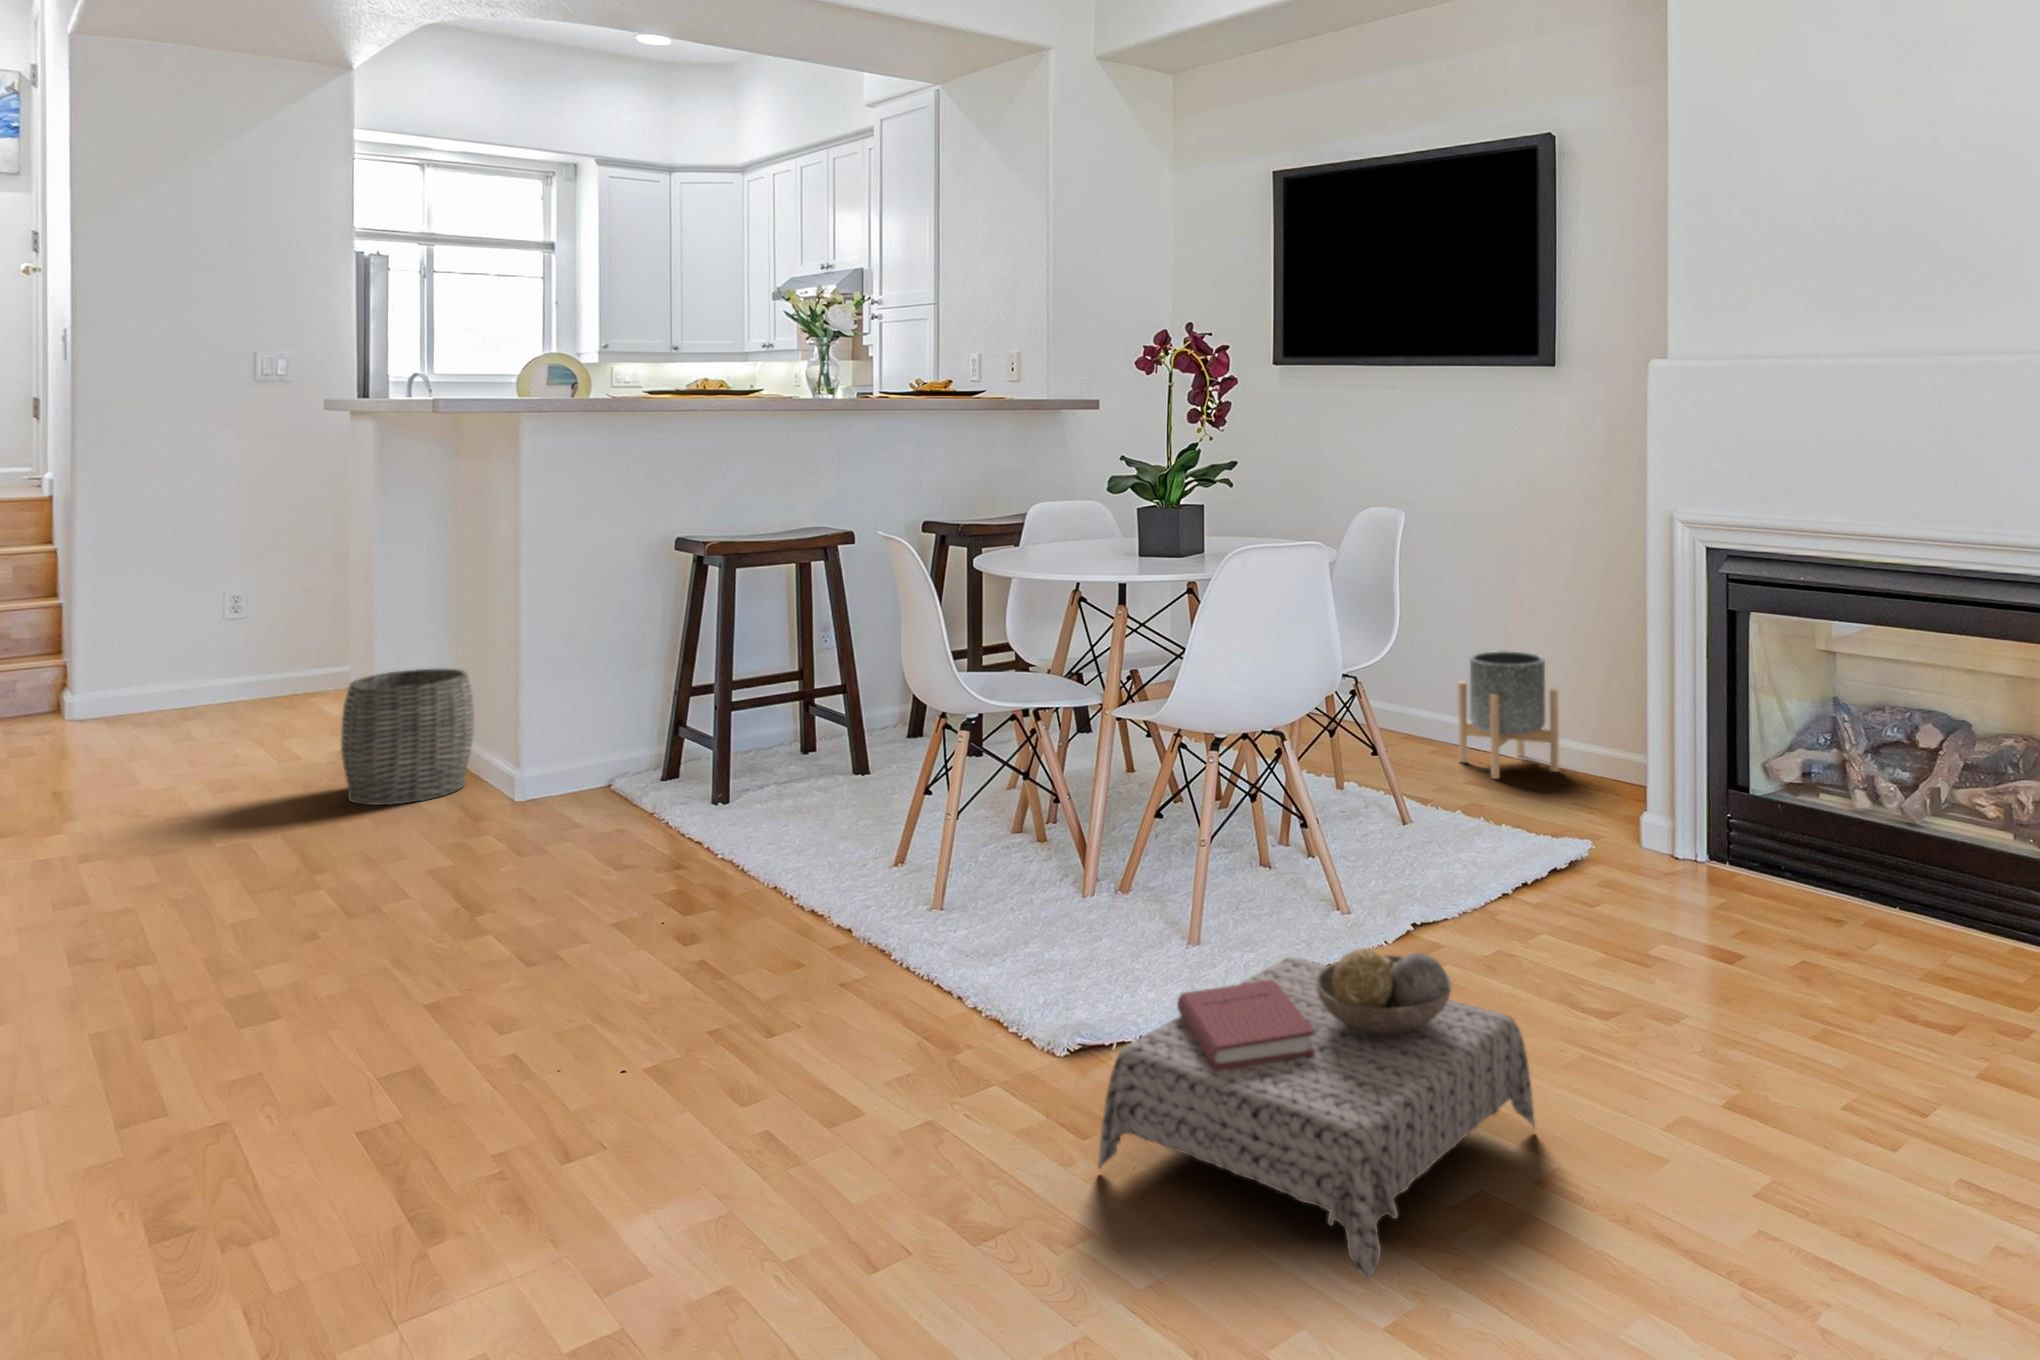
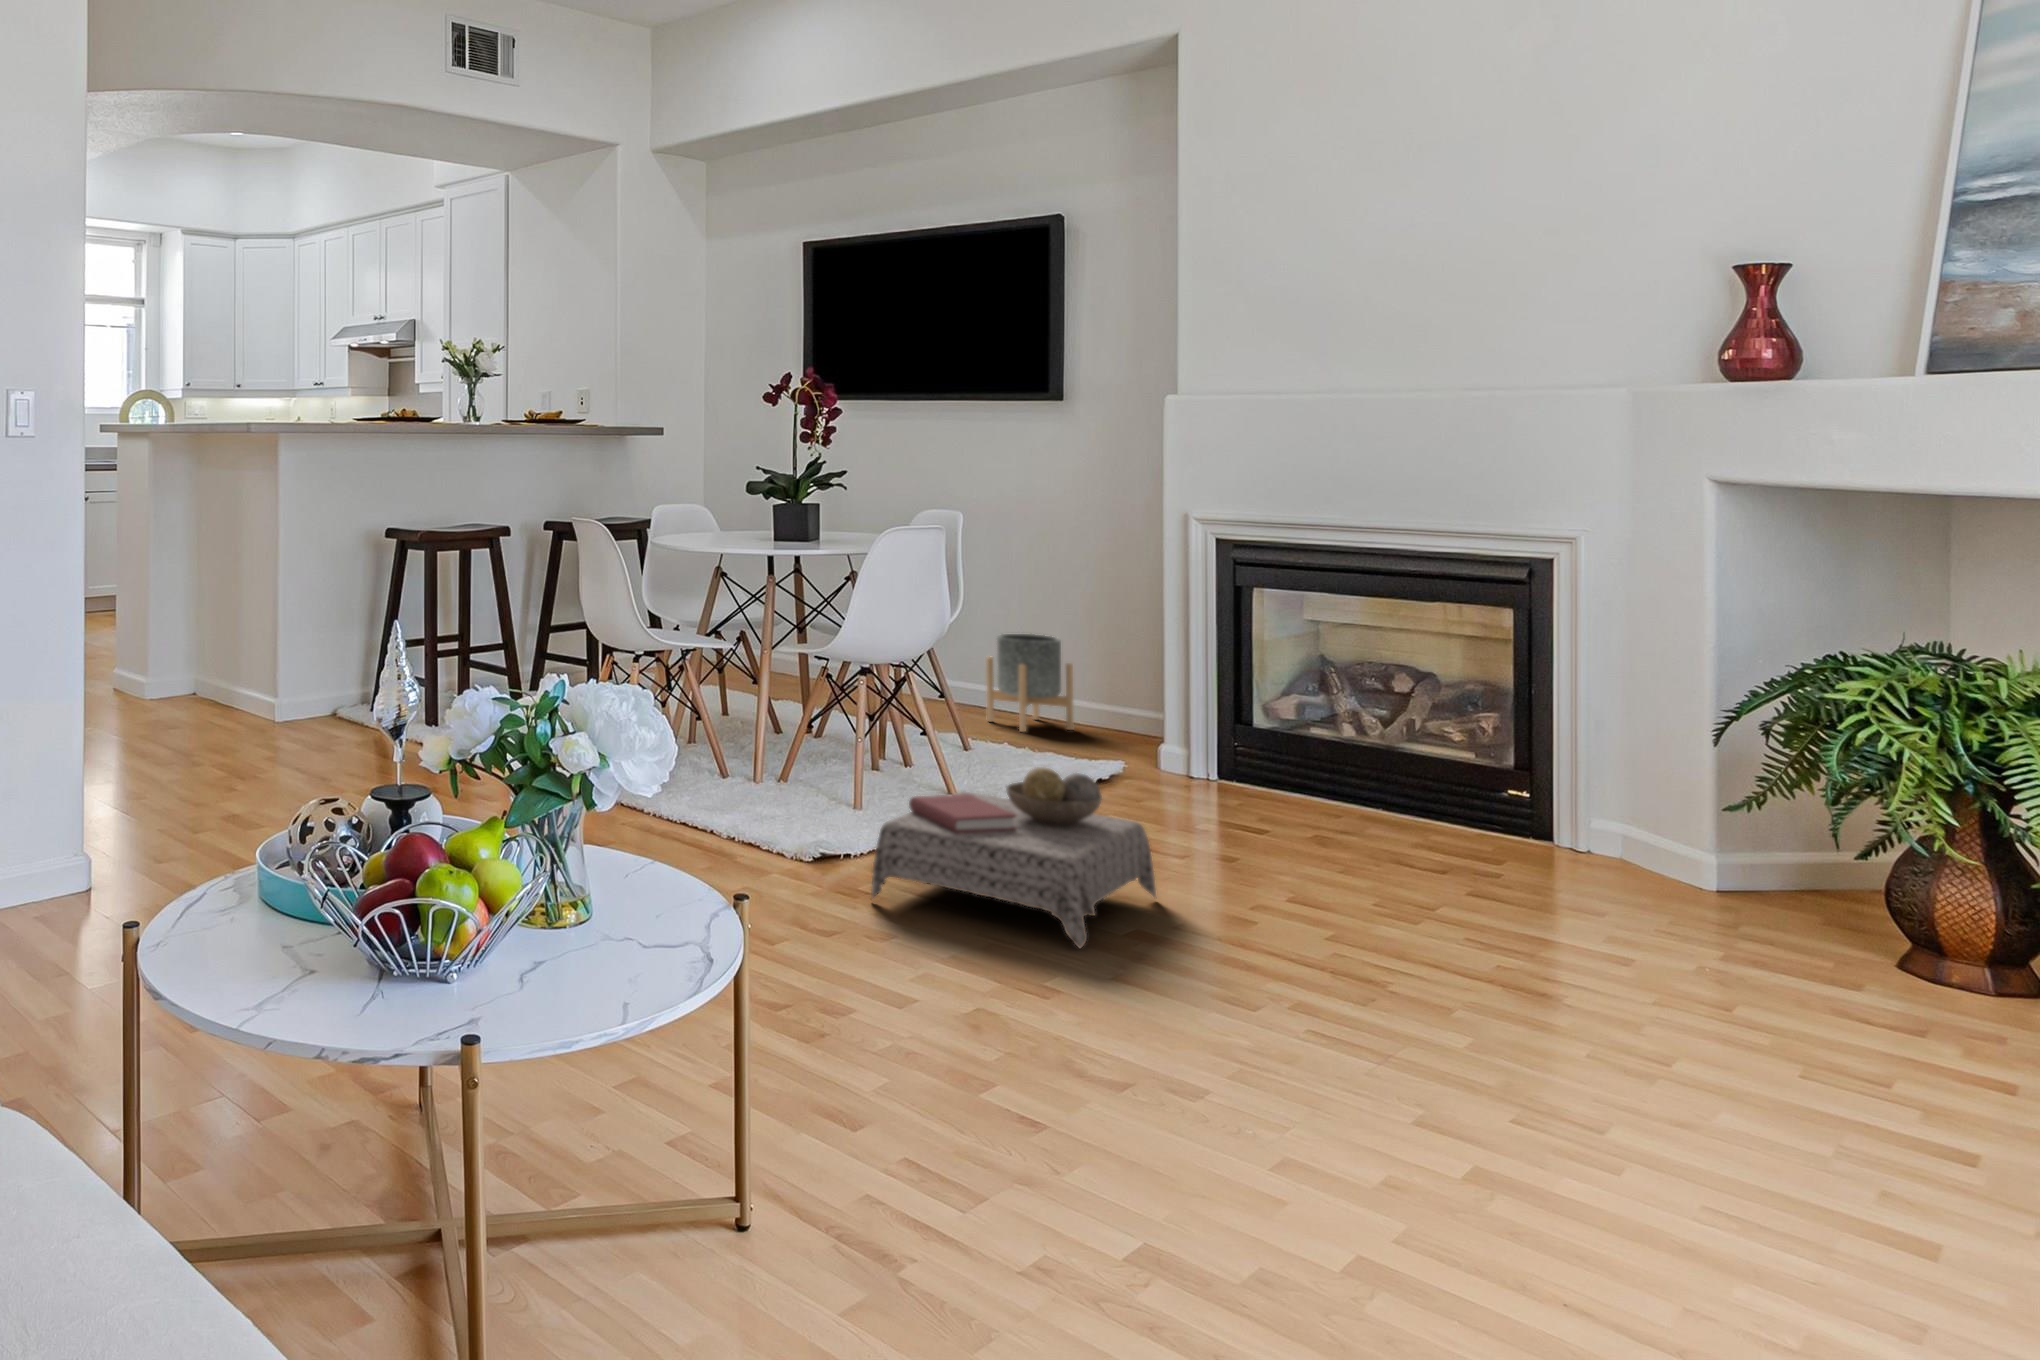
woven basket: present [341,669,474,805] -> none [138,617,225,714]

